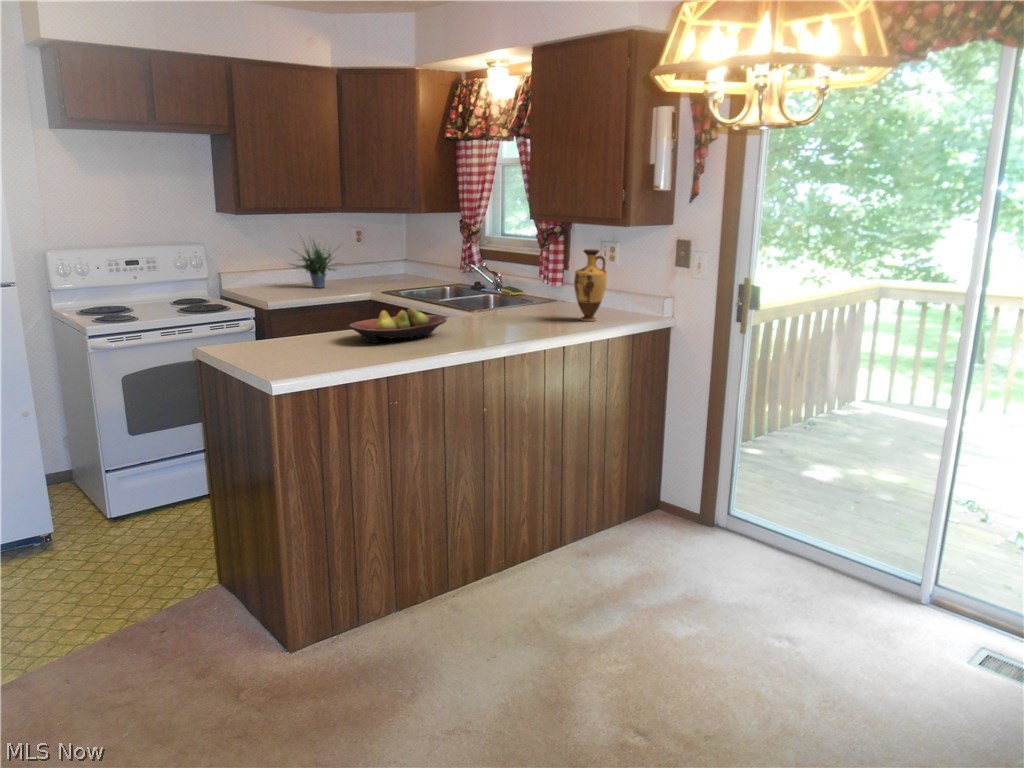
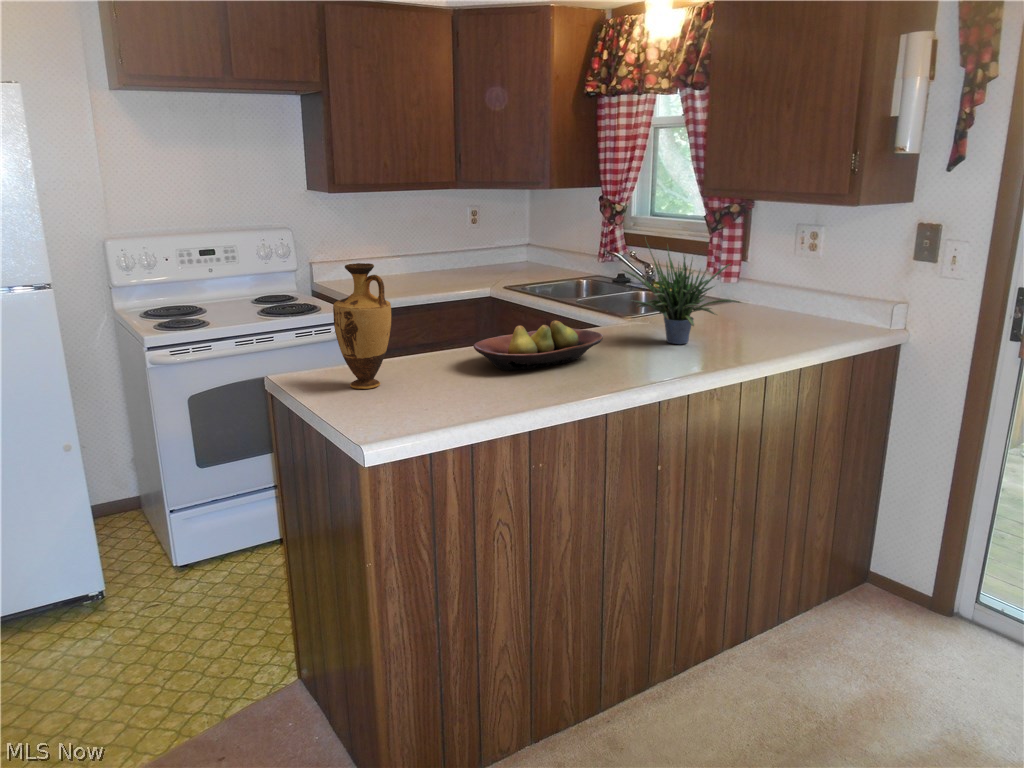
potted plant: present [293,240,338,288] -> present [623,244,740,344]
vase: present [574,249,607,321] -> present [333,263,391,389]

